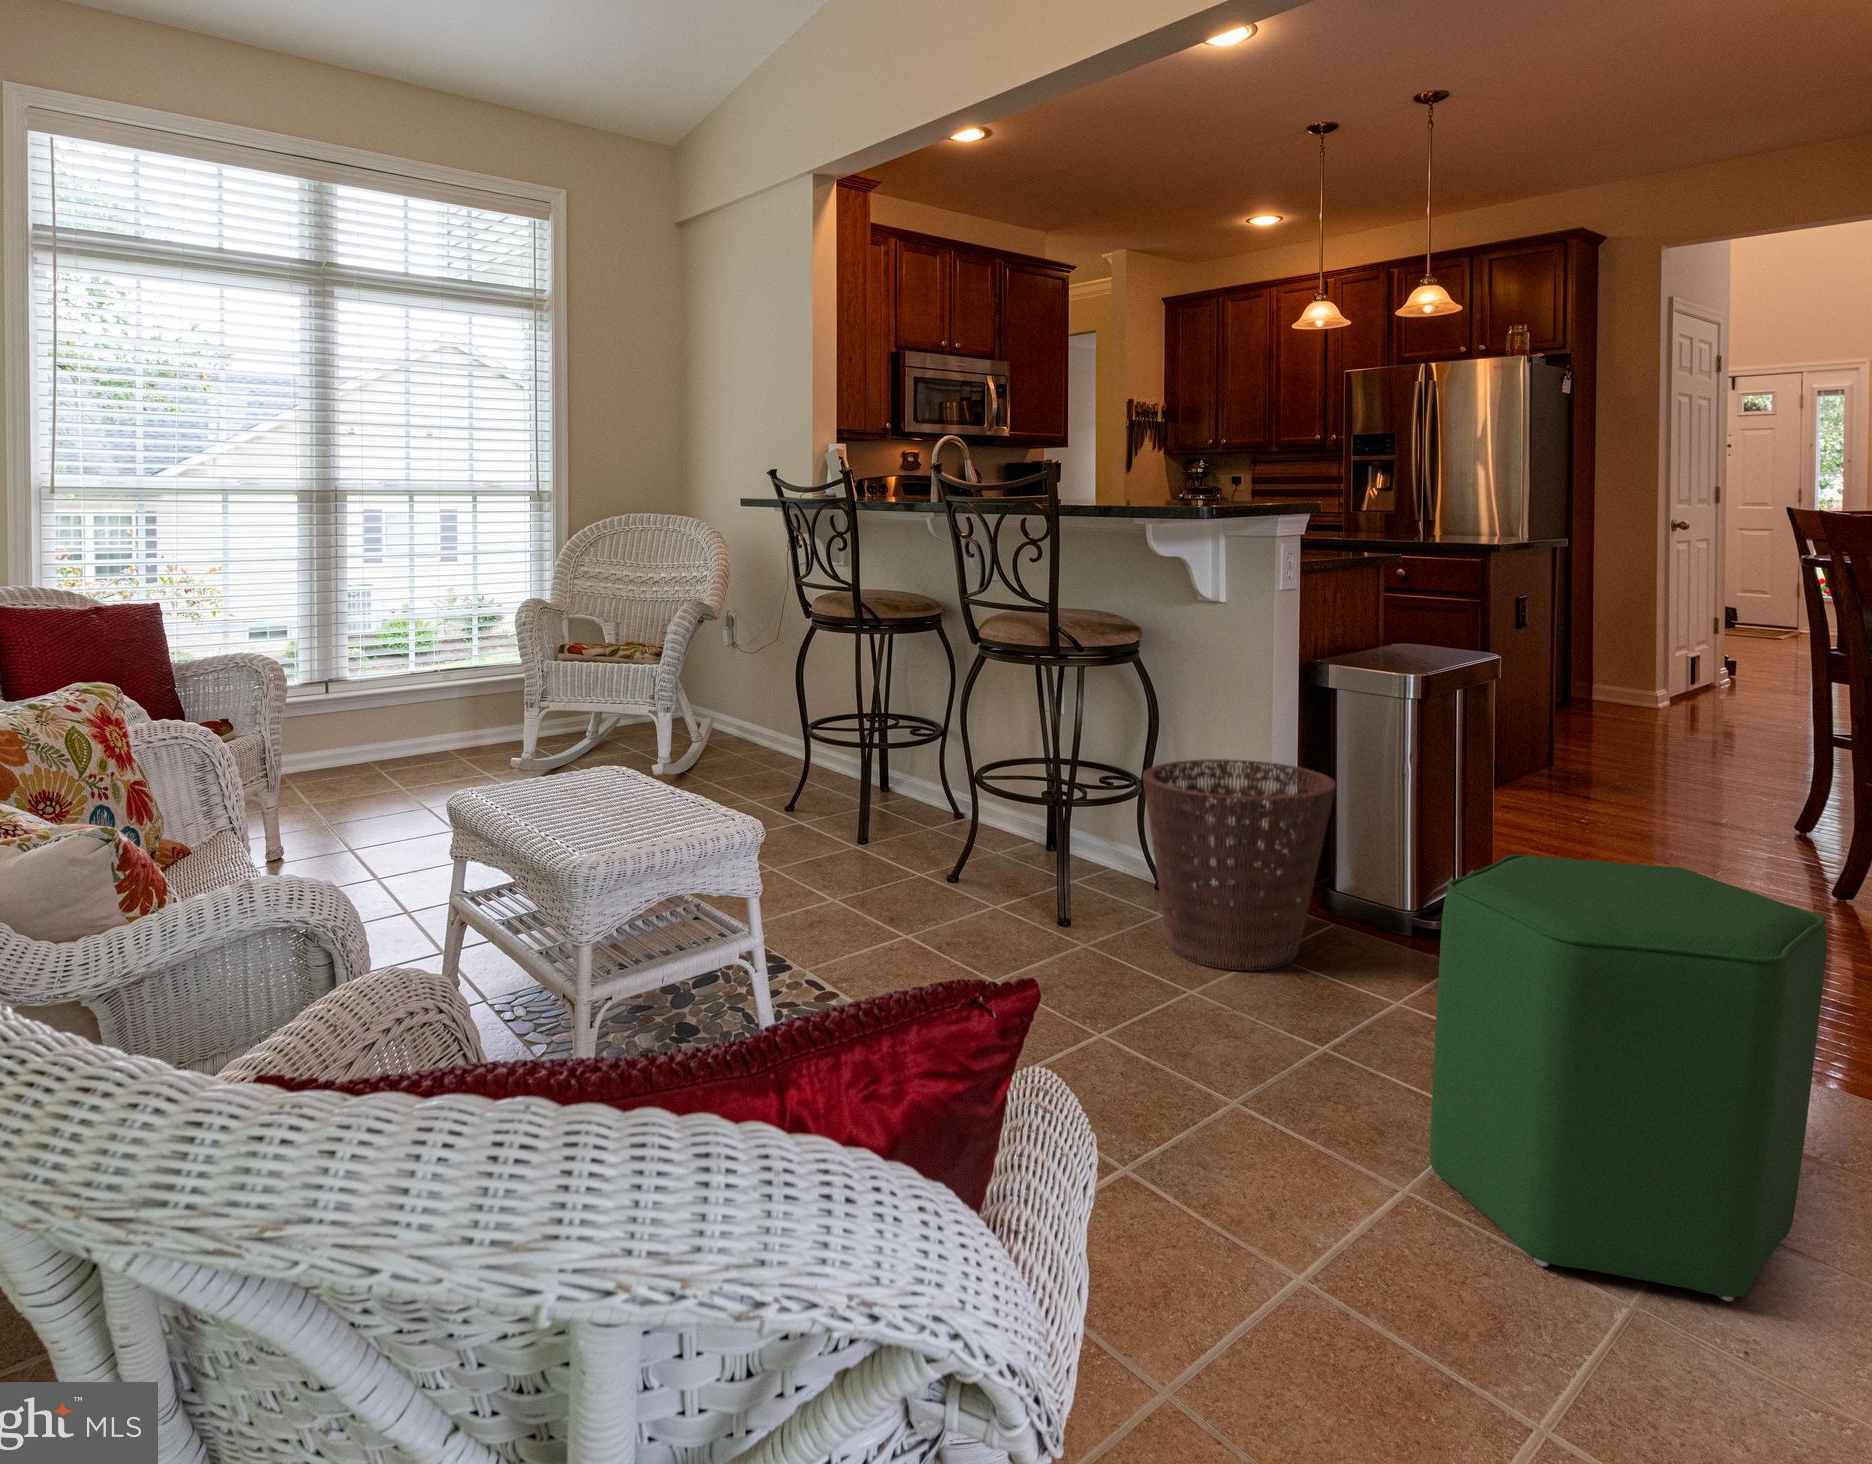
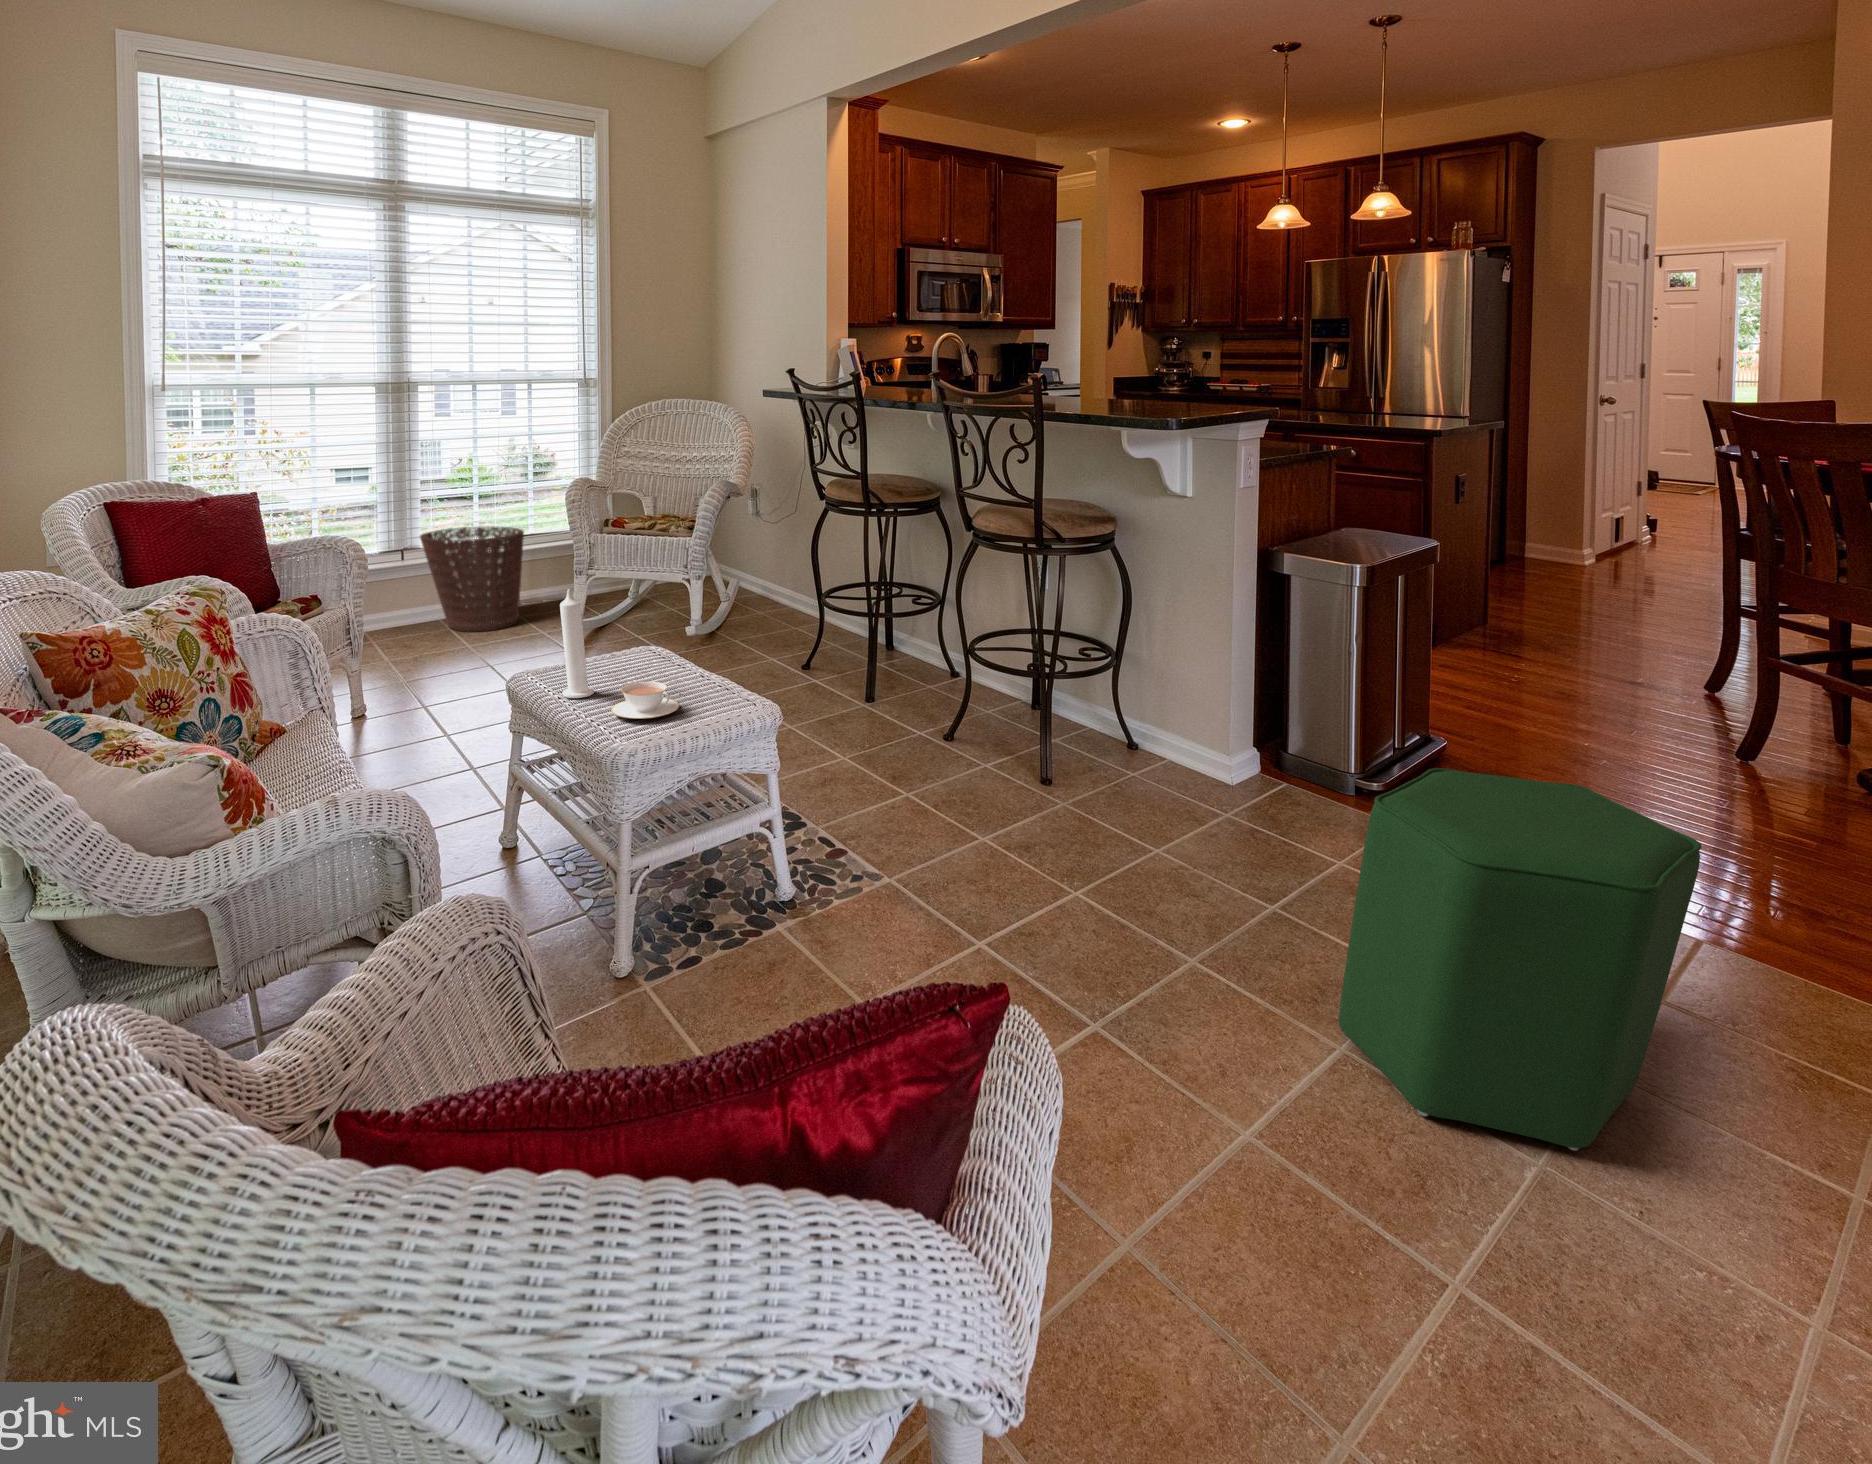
candle: none [514,682,550,807] -> present [560,589,594,698]
basket: present [1143,759,1336,970] -> present [420,526,524,631]
teacup: none [569,785,648,824] -> present [611,682,679,719]

